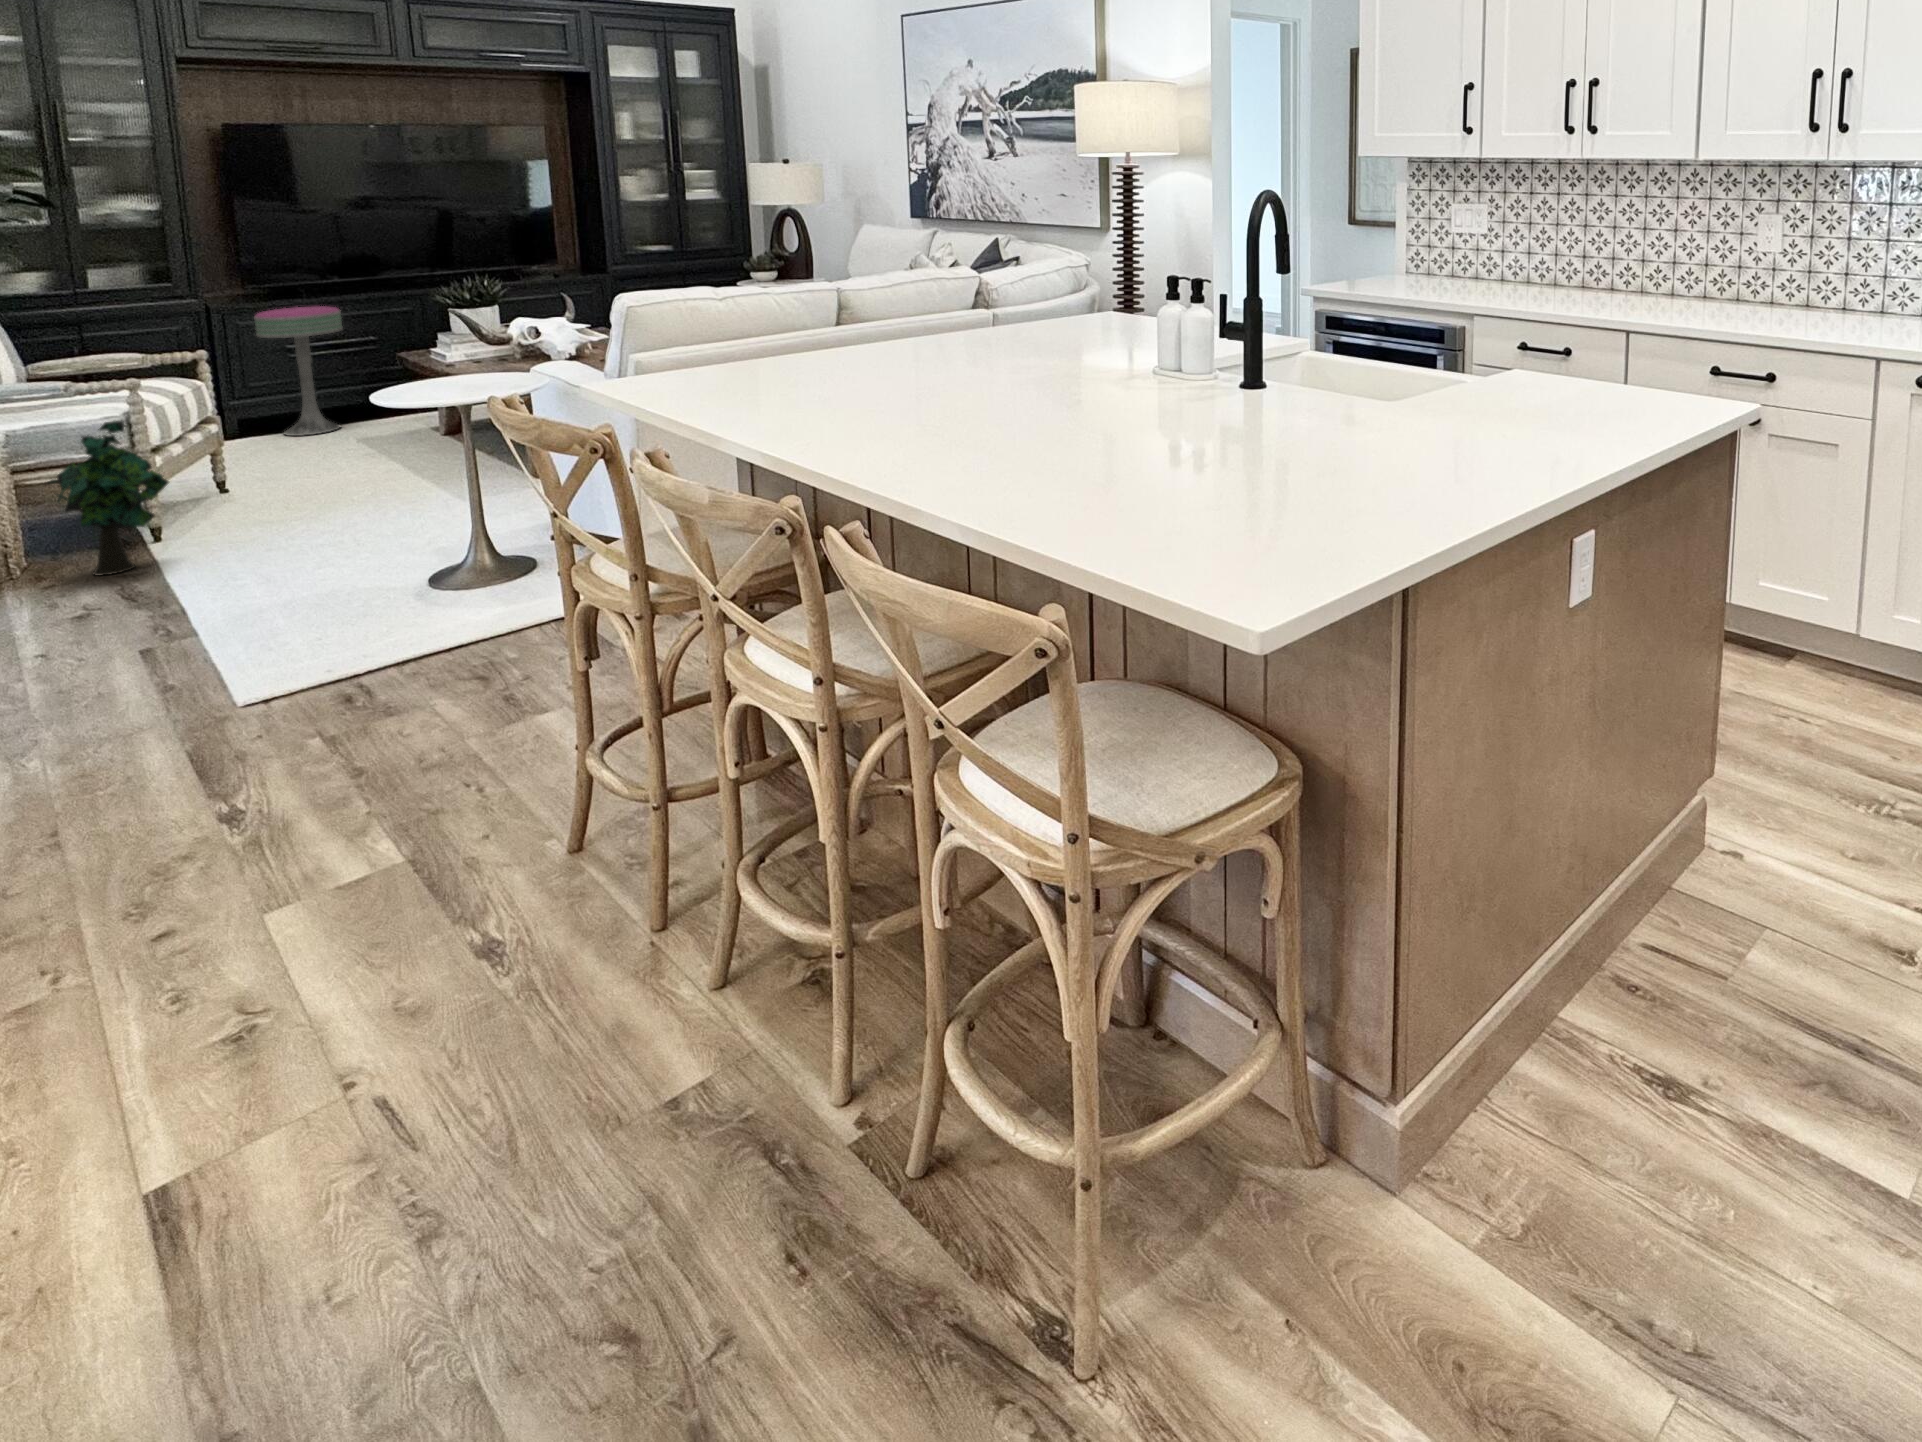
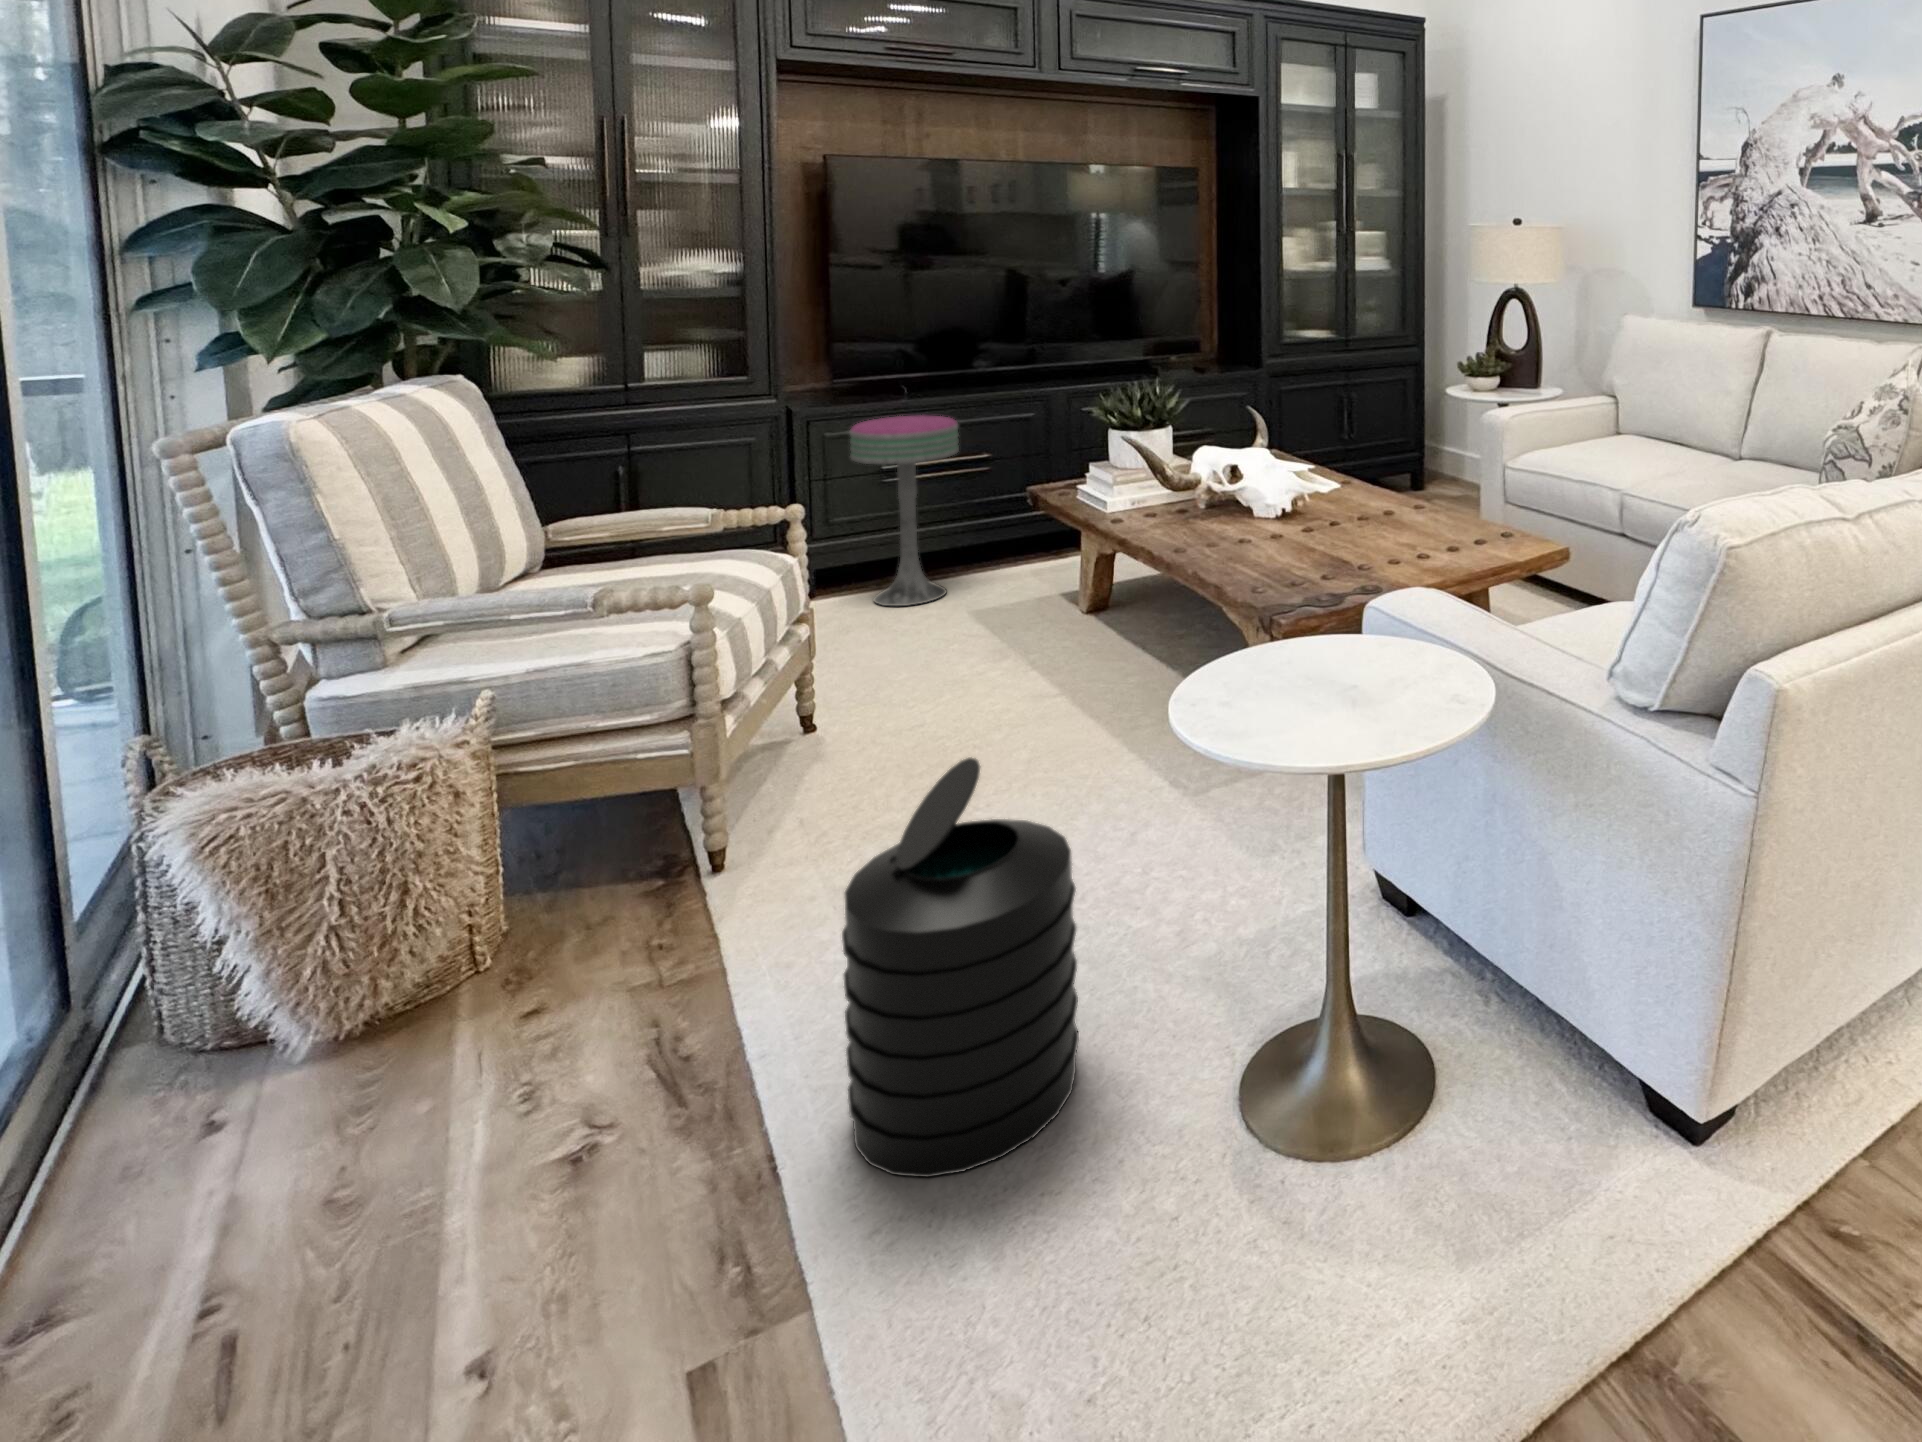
decorative plant: present [45,421,169,576] -> none [539,688,758,999]
trash can: none [206,430,343,605] -> present [842,757,1079,1177]

